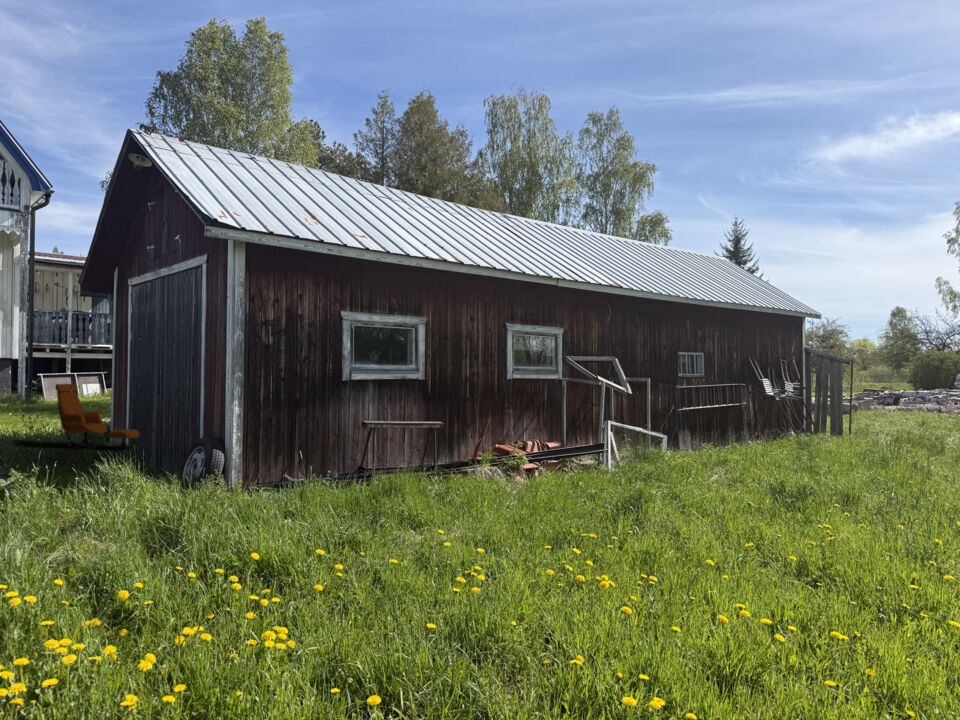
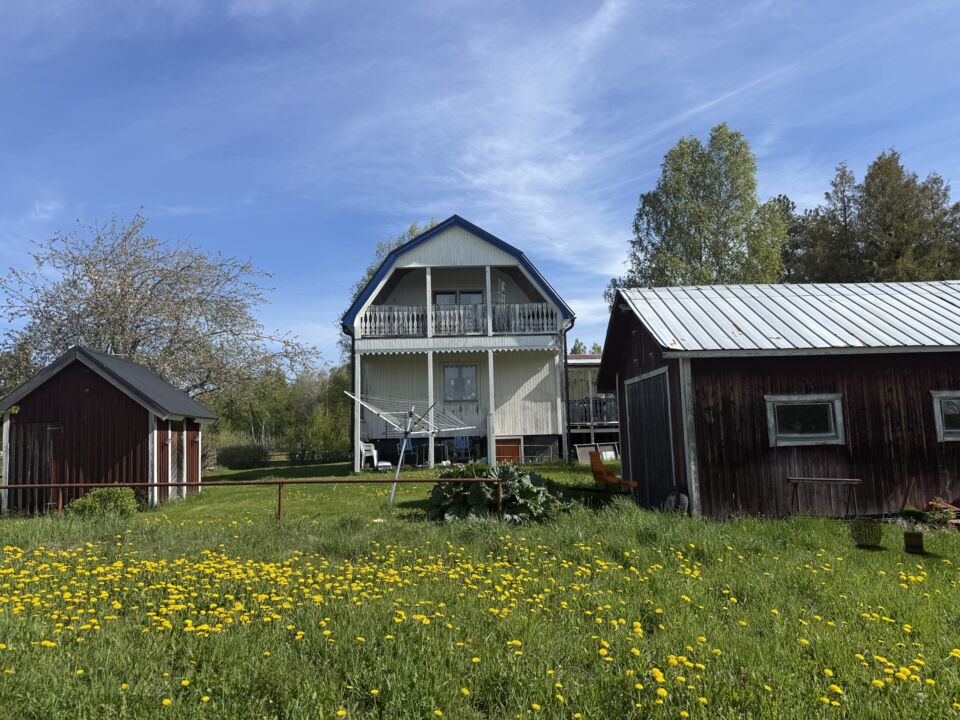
potted tree: none [523,466,561,523] -> present [897,510,928,553]
woven basket: none [466,479,503,520] -> present [850,517,882,547]

